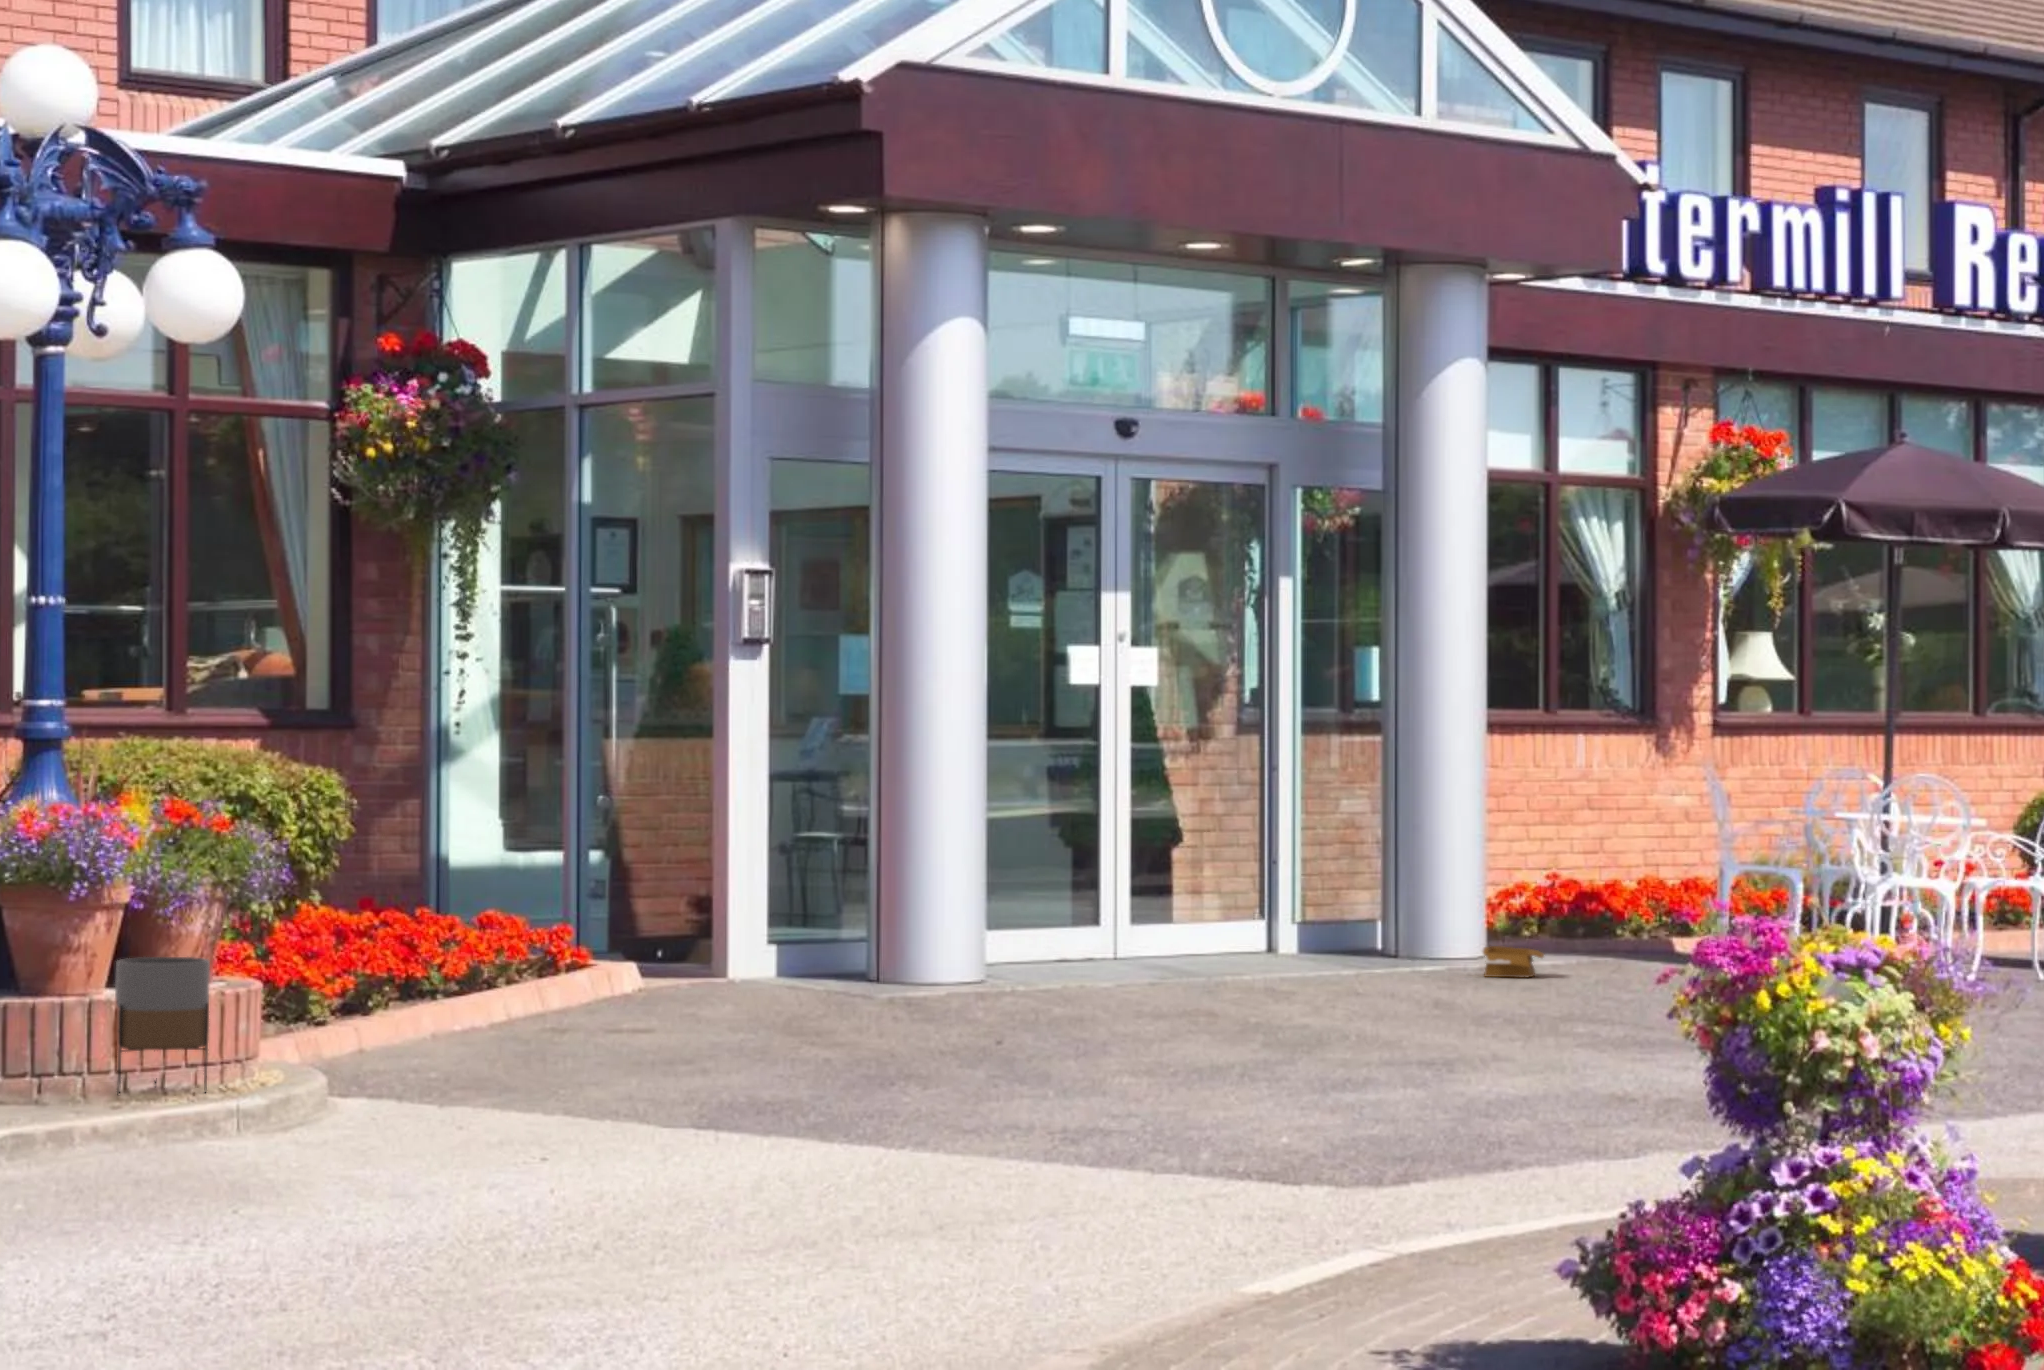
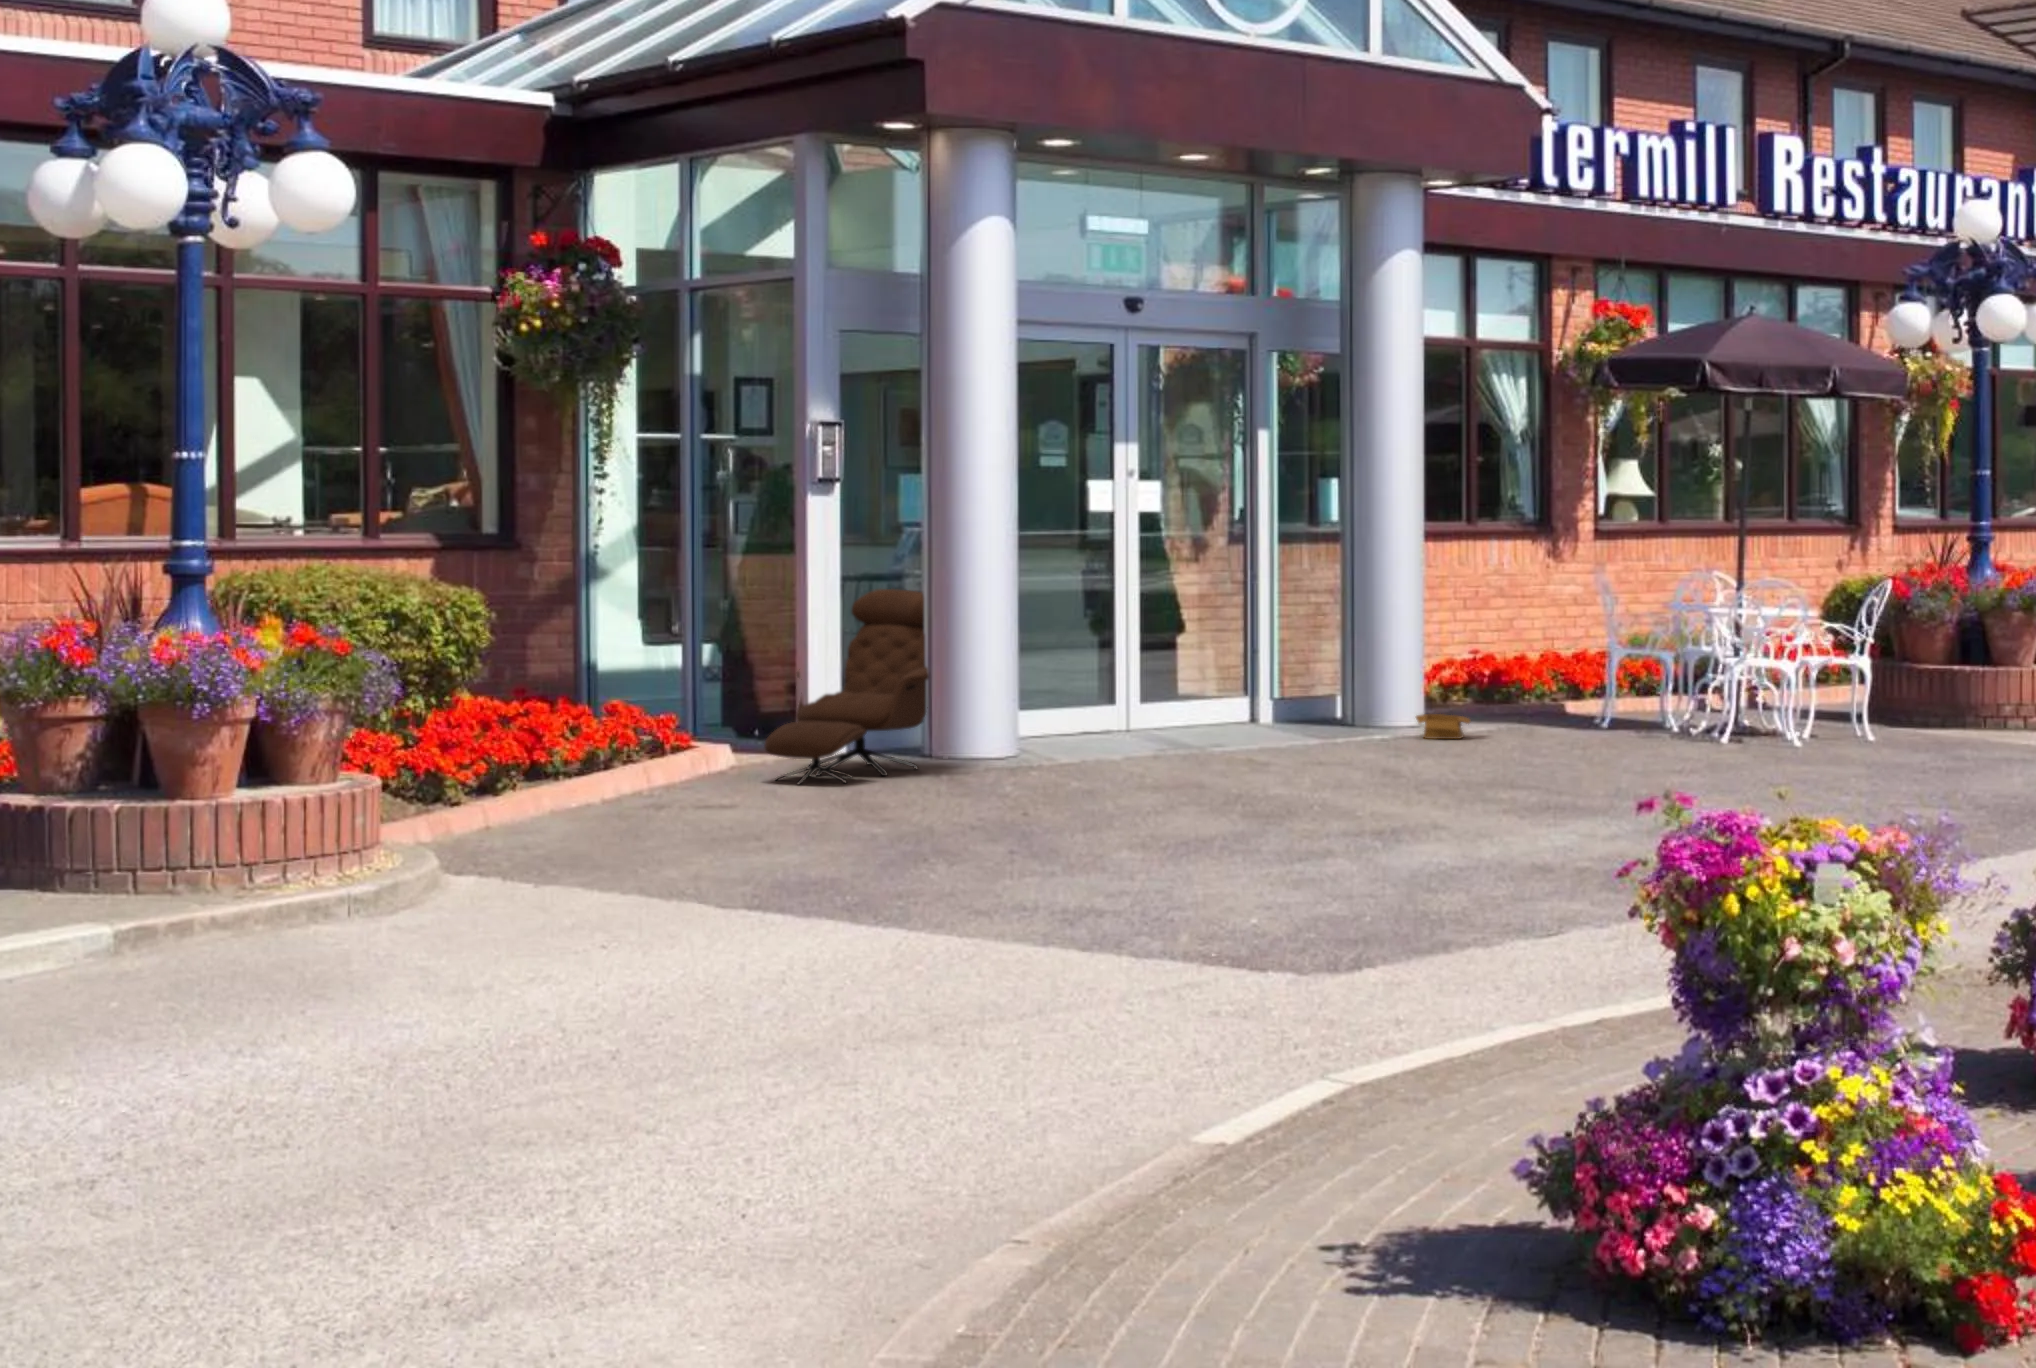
lounge chair: none [674,778,886,1014] -> present [764,589,929,785]
planter: present [115,957,210,1094] -> none [224,771,309,895]

